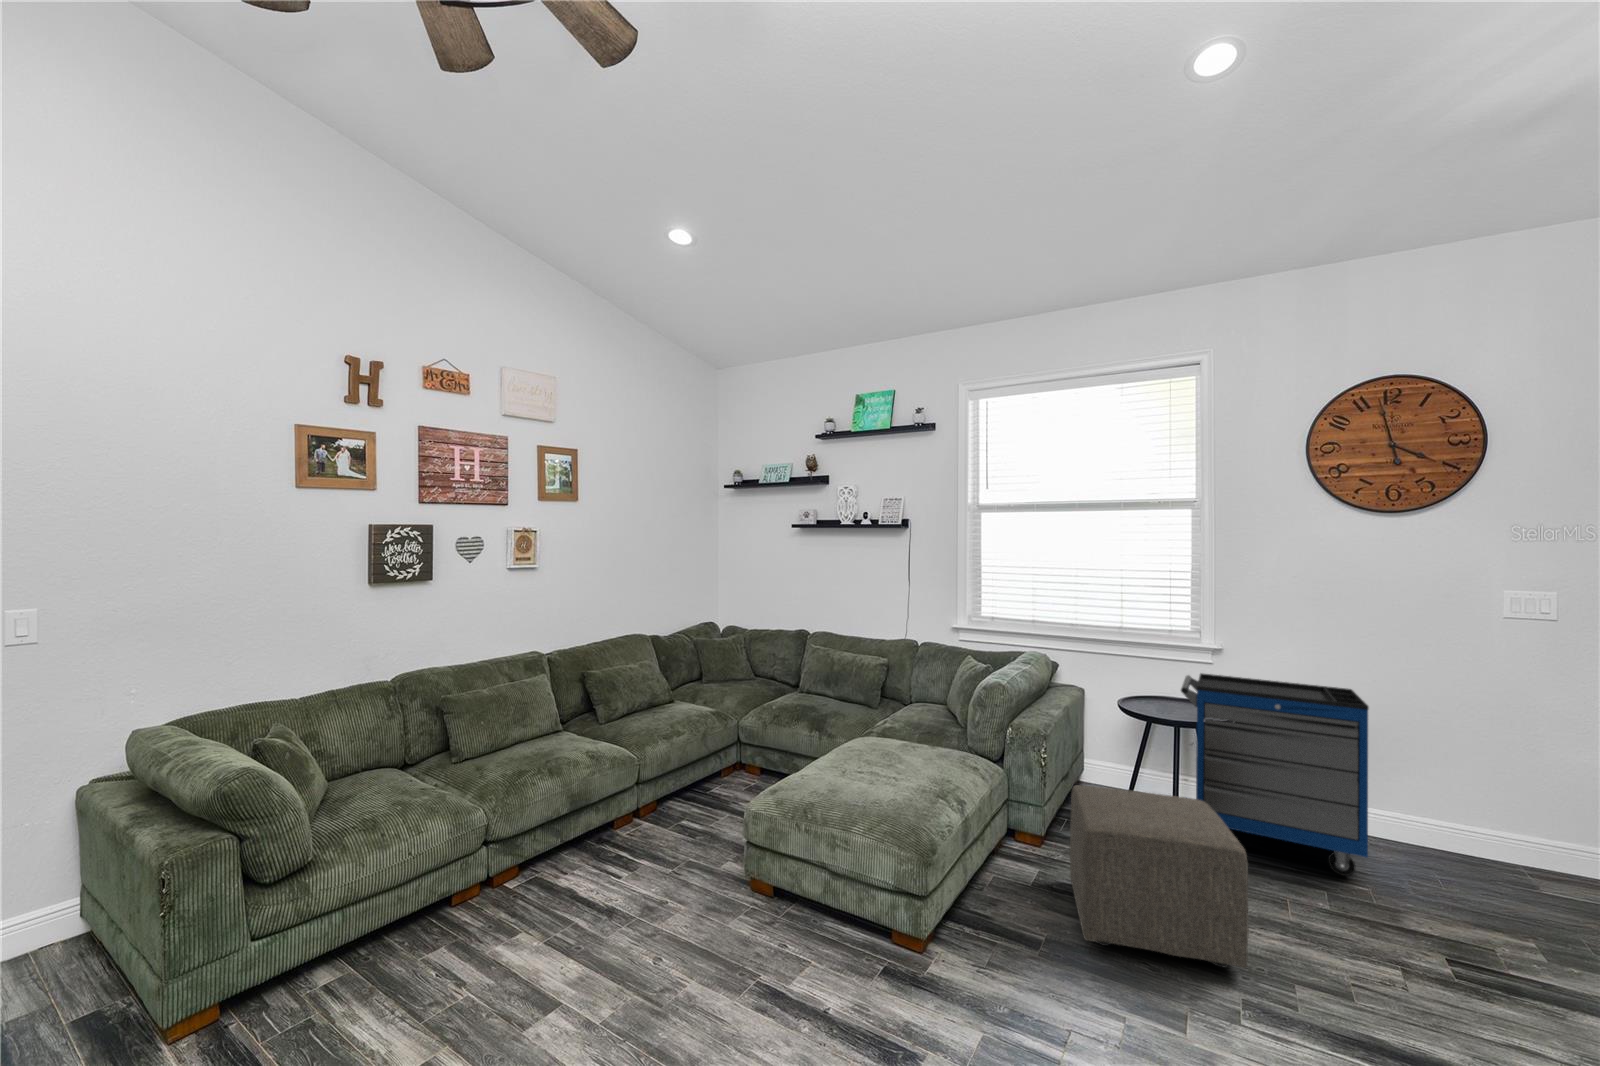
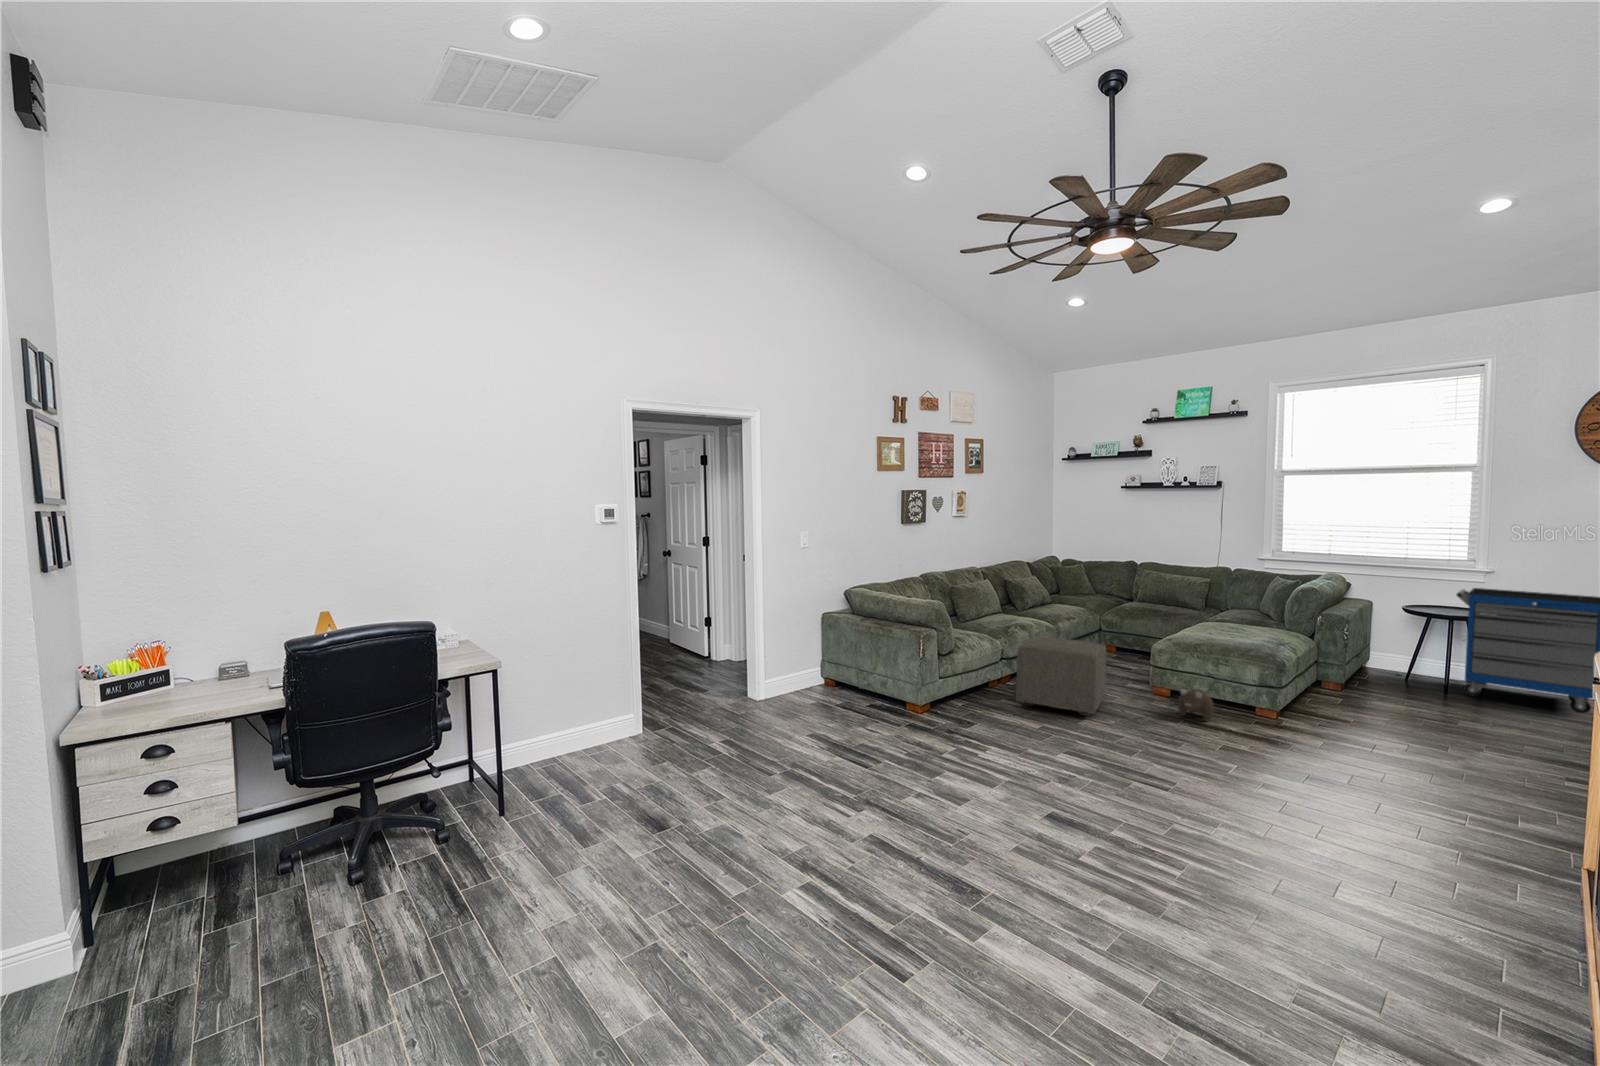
ottoman: present [1070,785,1249,968] -> present [1016,636,1106,716]
plush toy: none [743,910,812,983] -> present [1178,689,1214,721]

